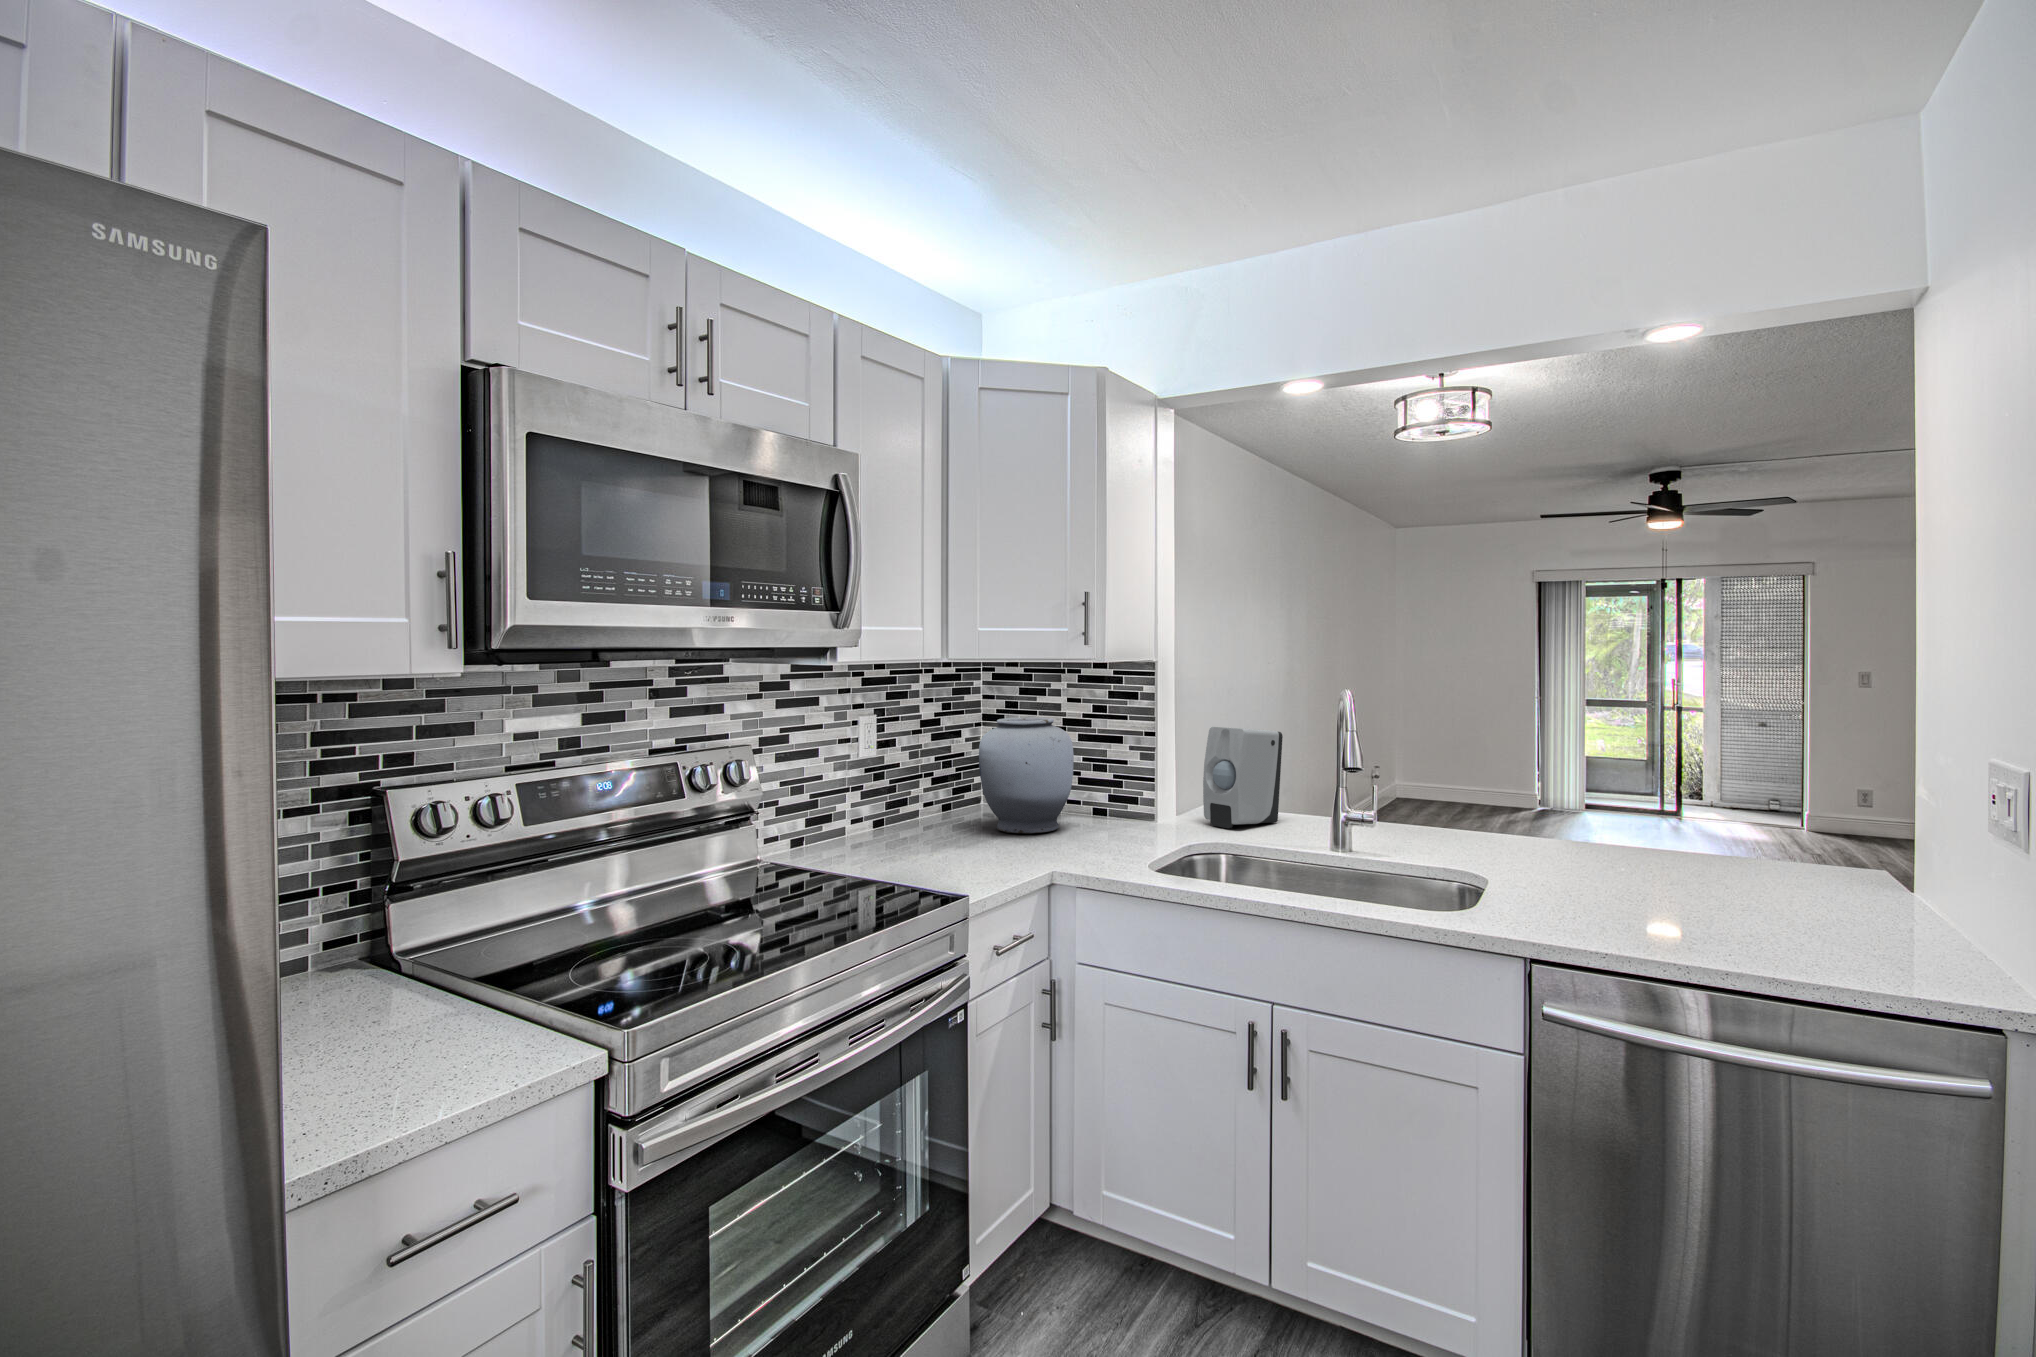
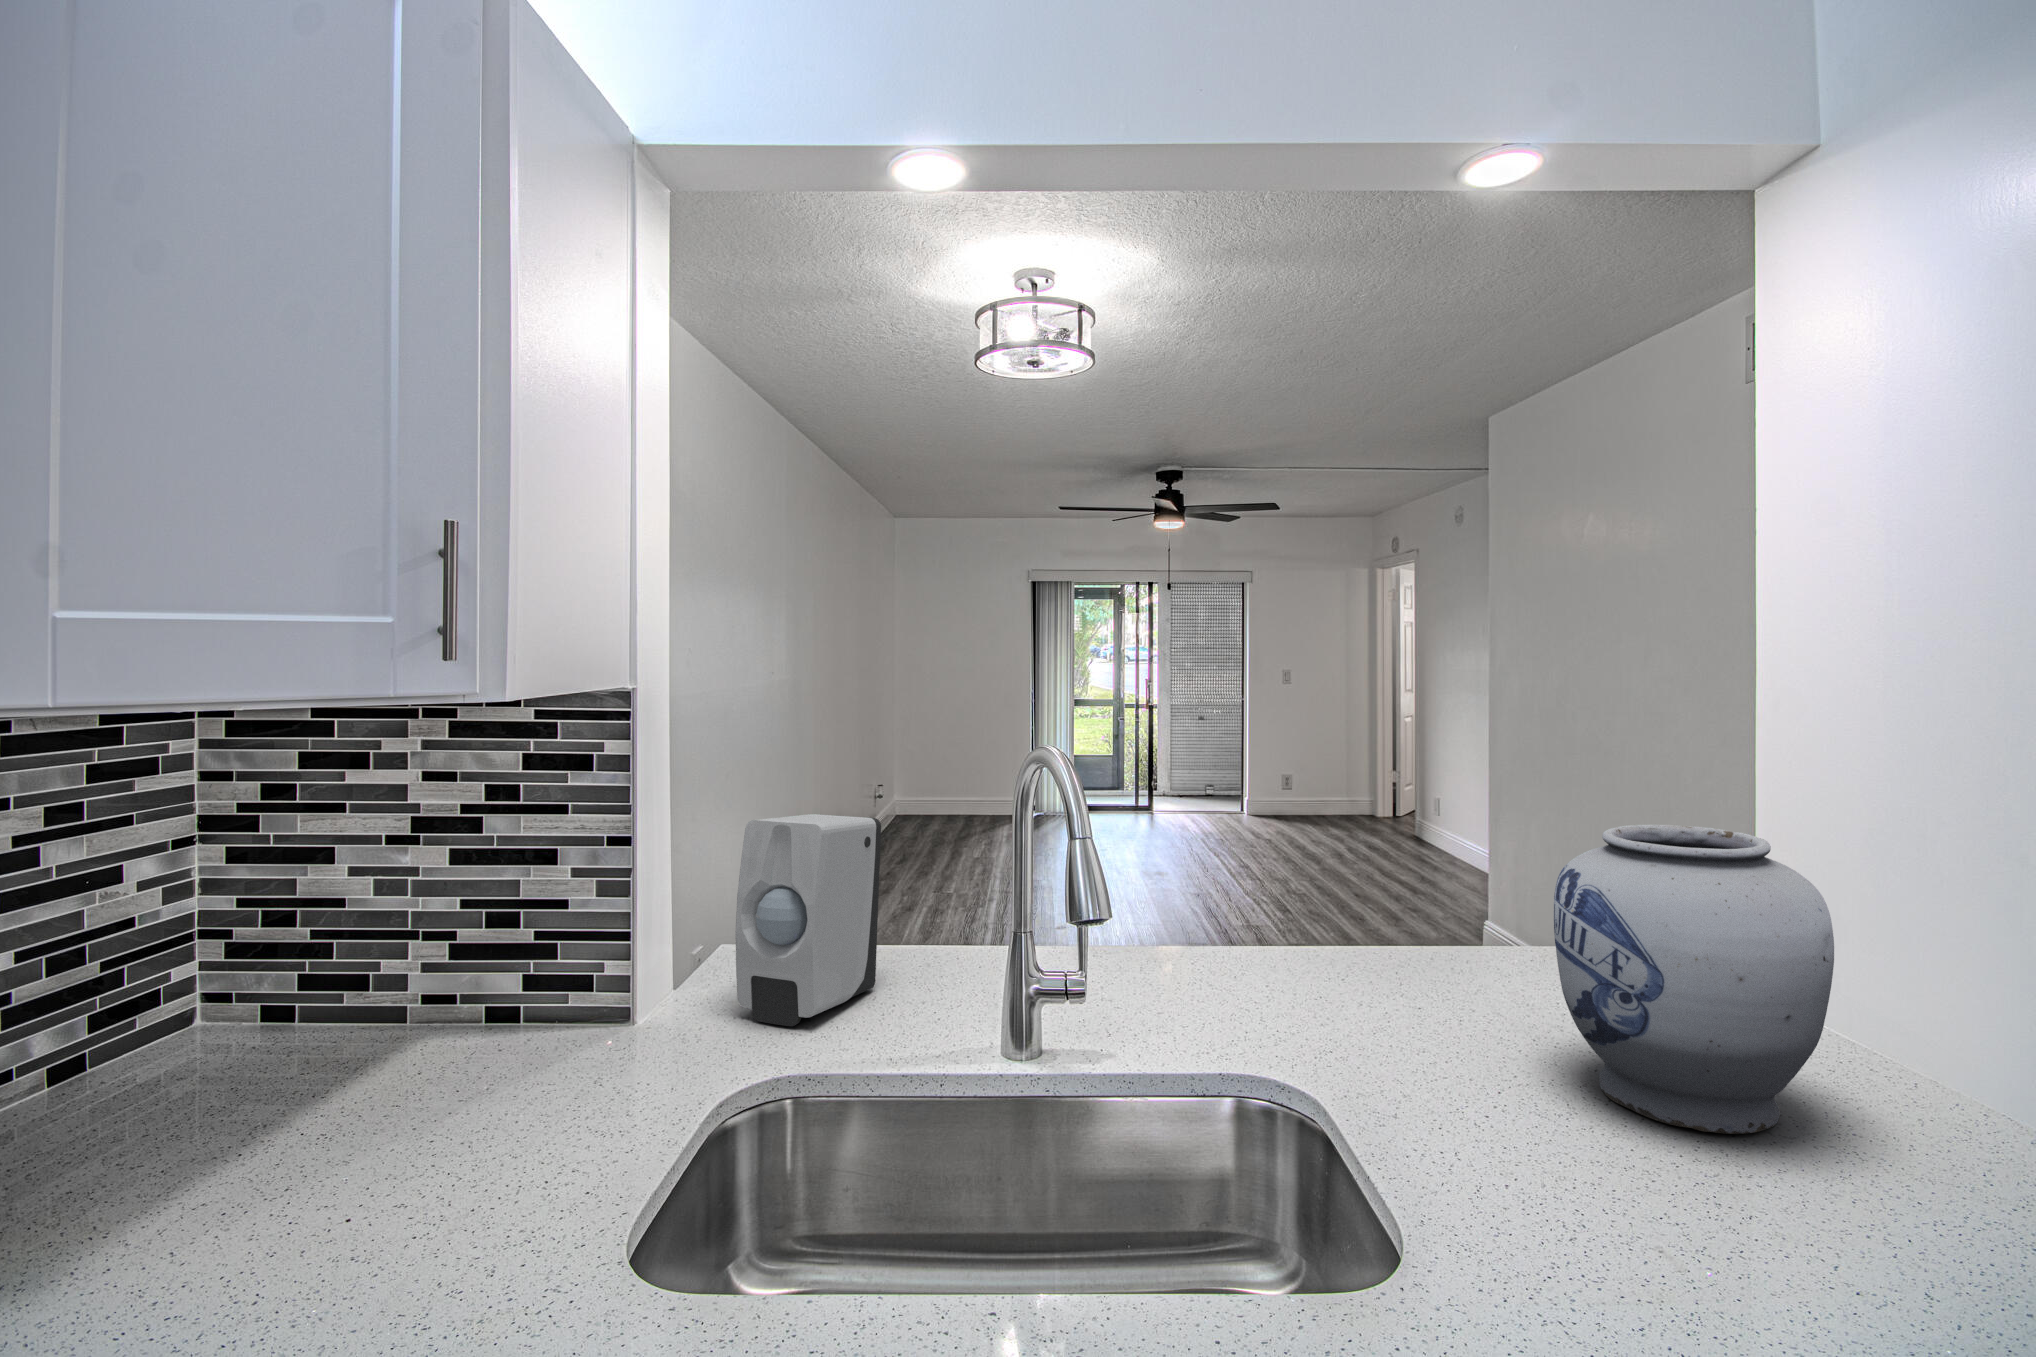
vase: present [979,717,1074,833] -> present [1554,825,1834,1134]

